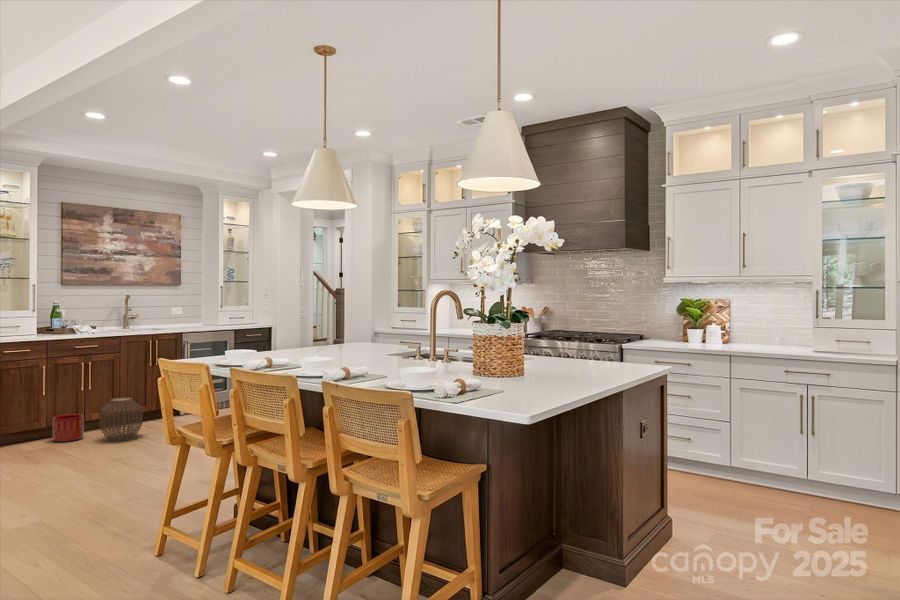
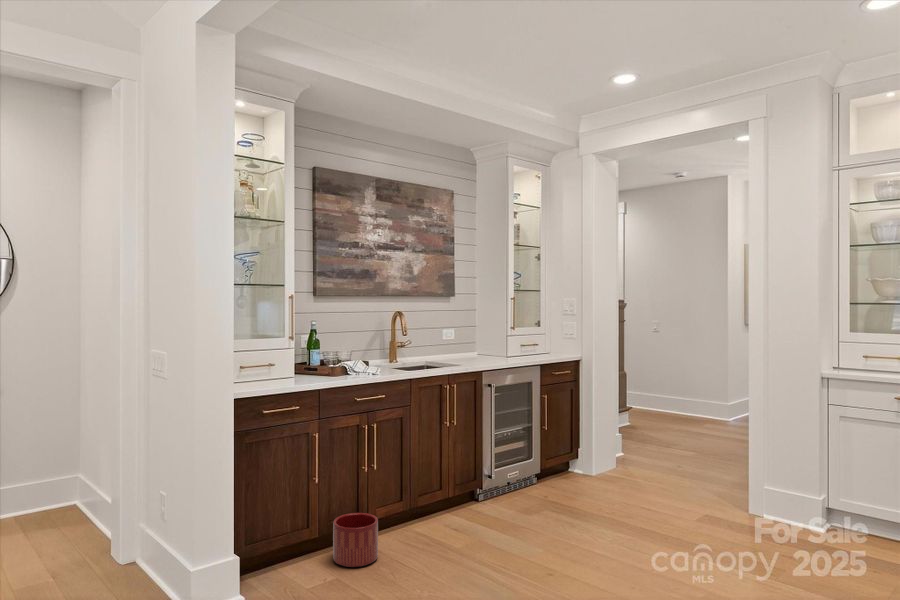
woven basket: present [99,397,143,441] -> none [410,489,476,570]

